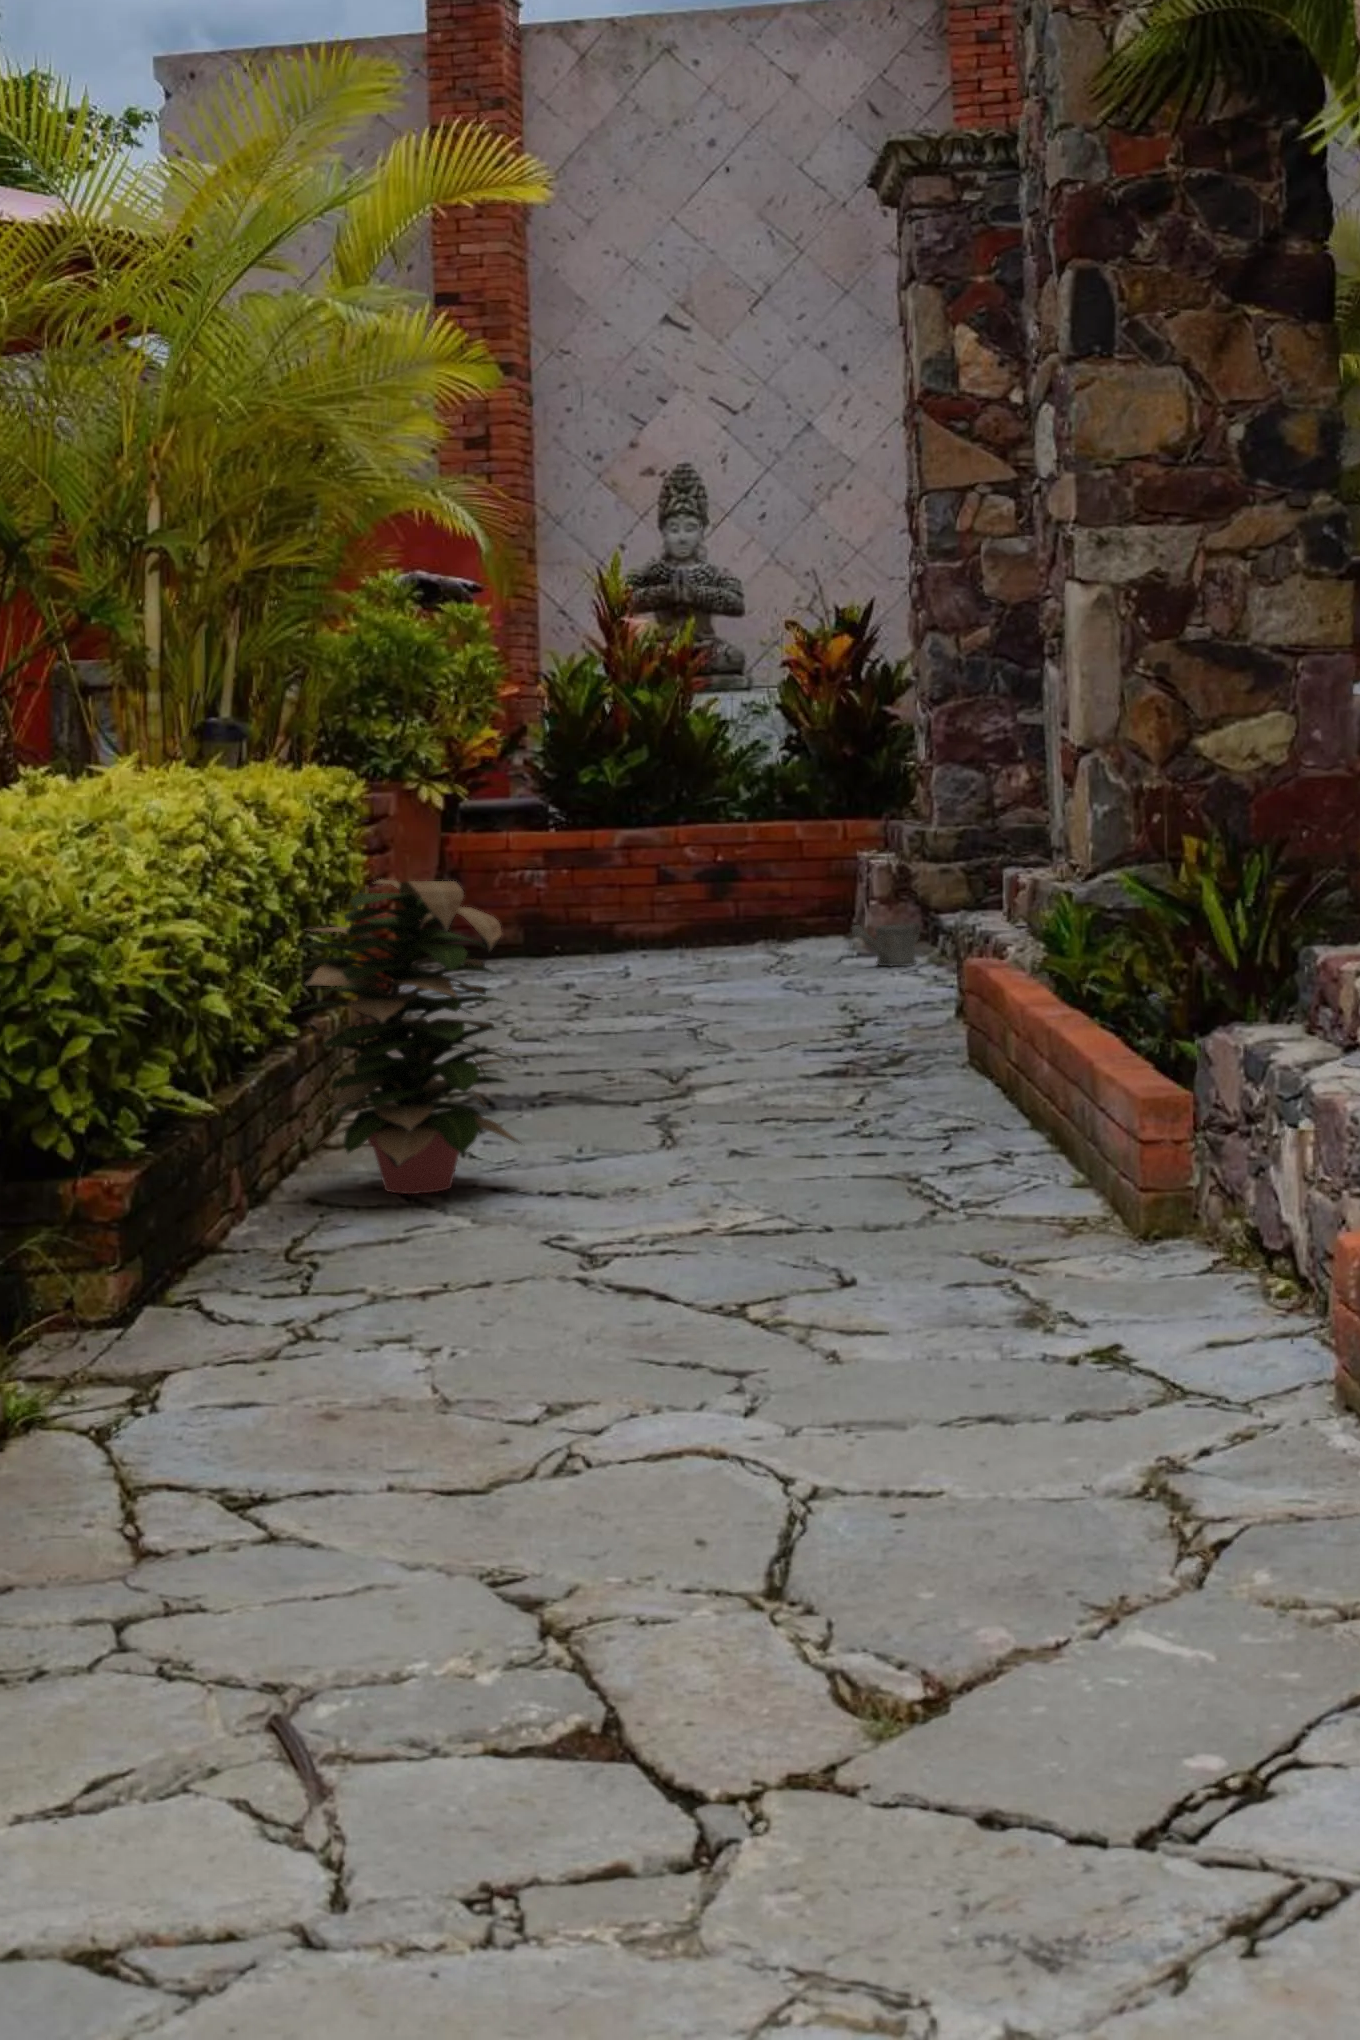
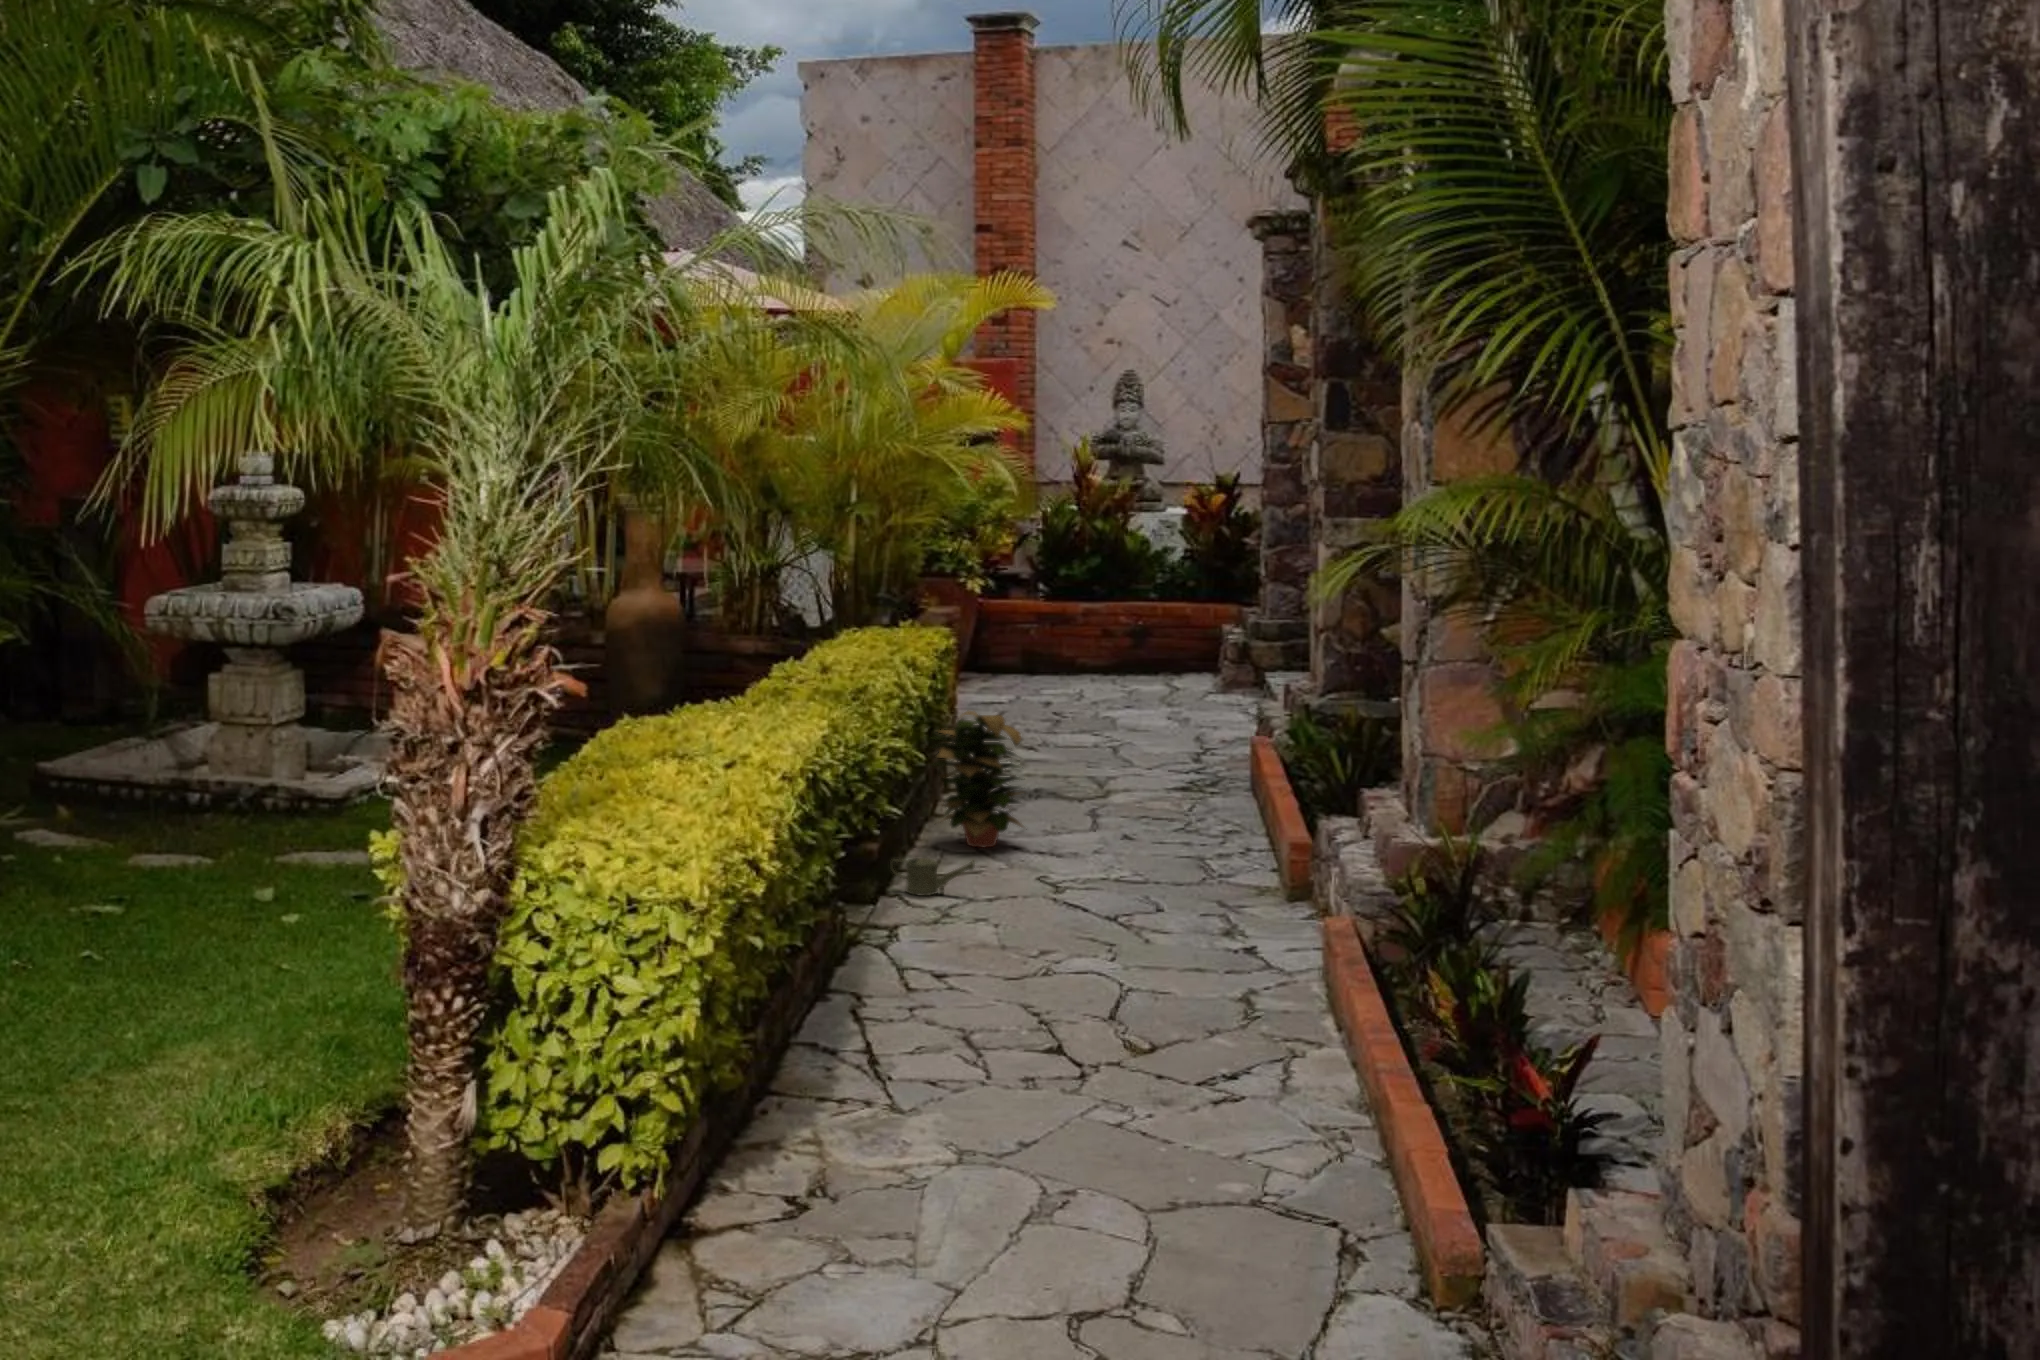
watering can: present [852,923,920,966] -> present [891,858,975,896]

